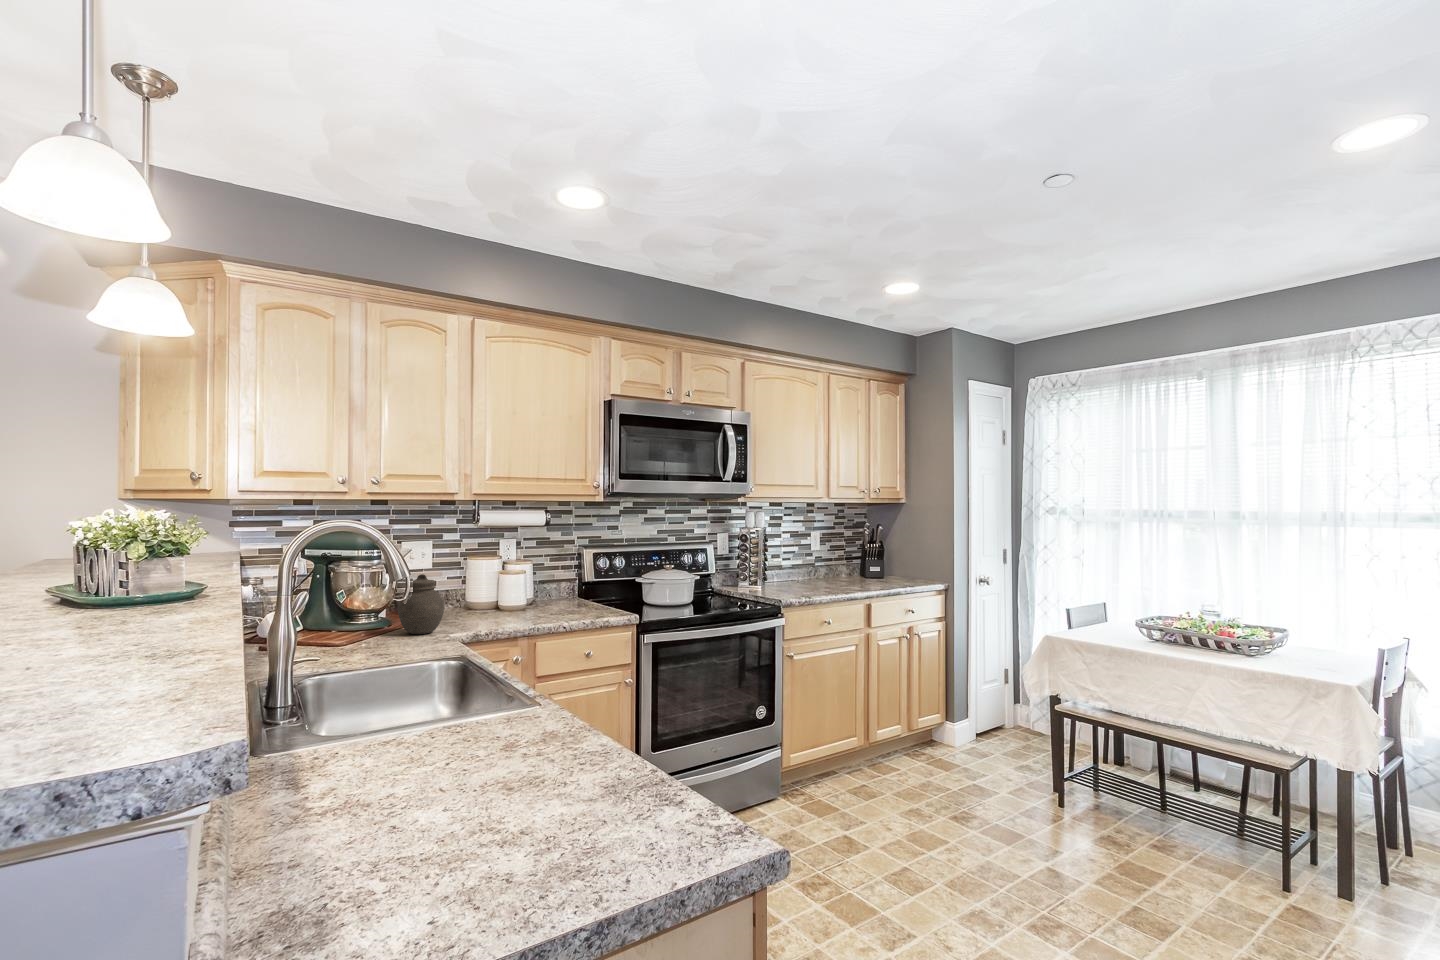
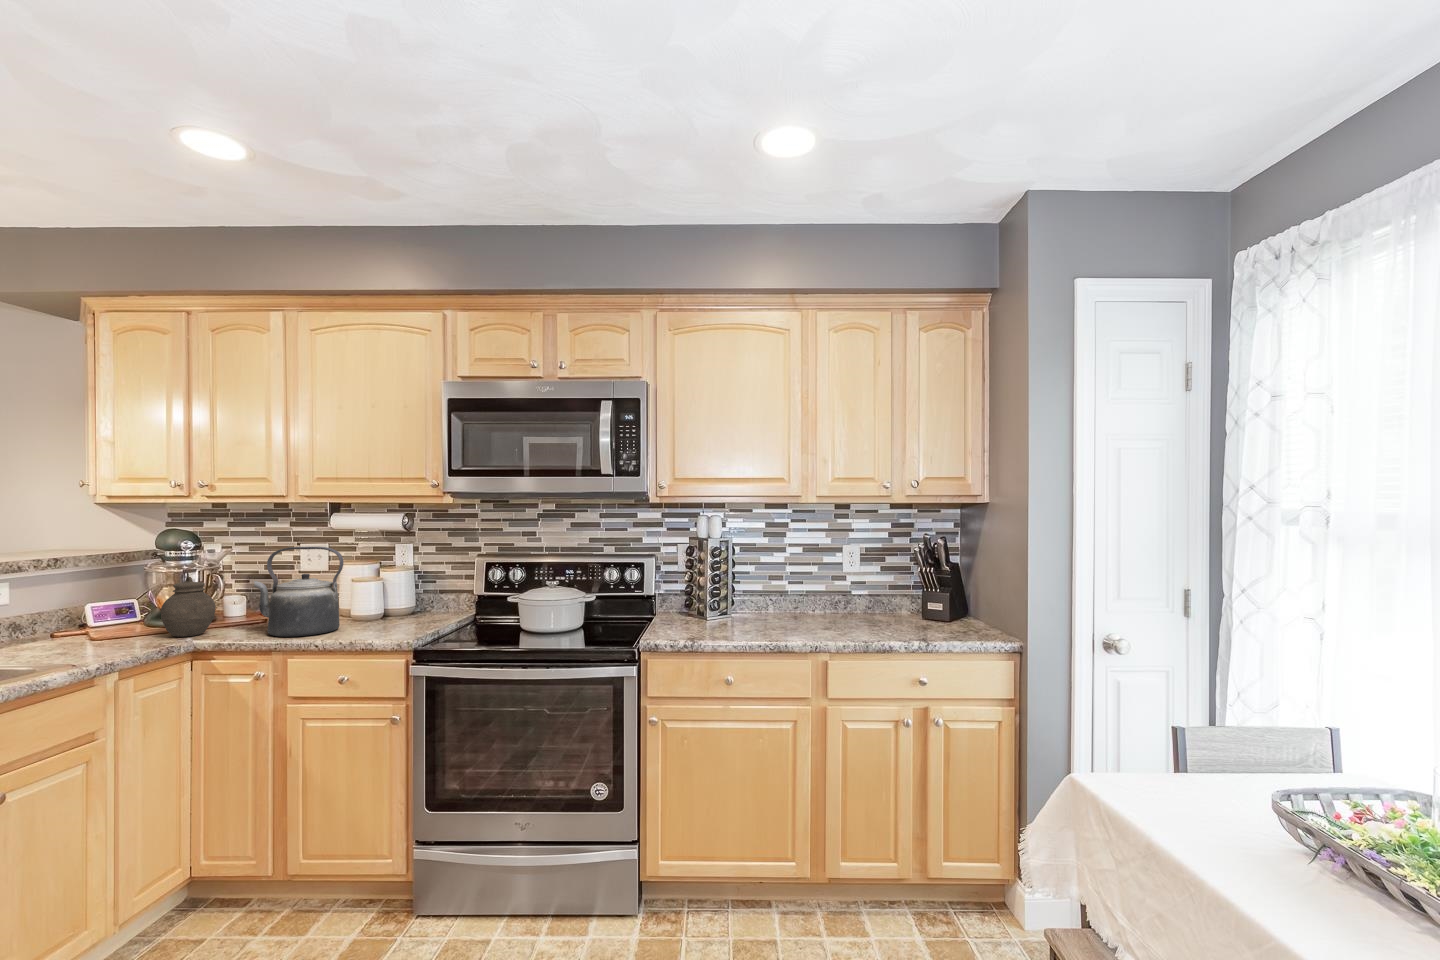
kettle: none [472,541,544,625] -> present [254,547,343,637]

